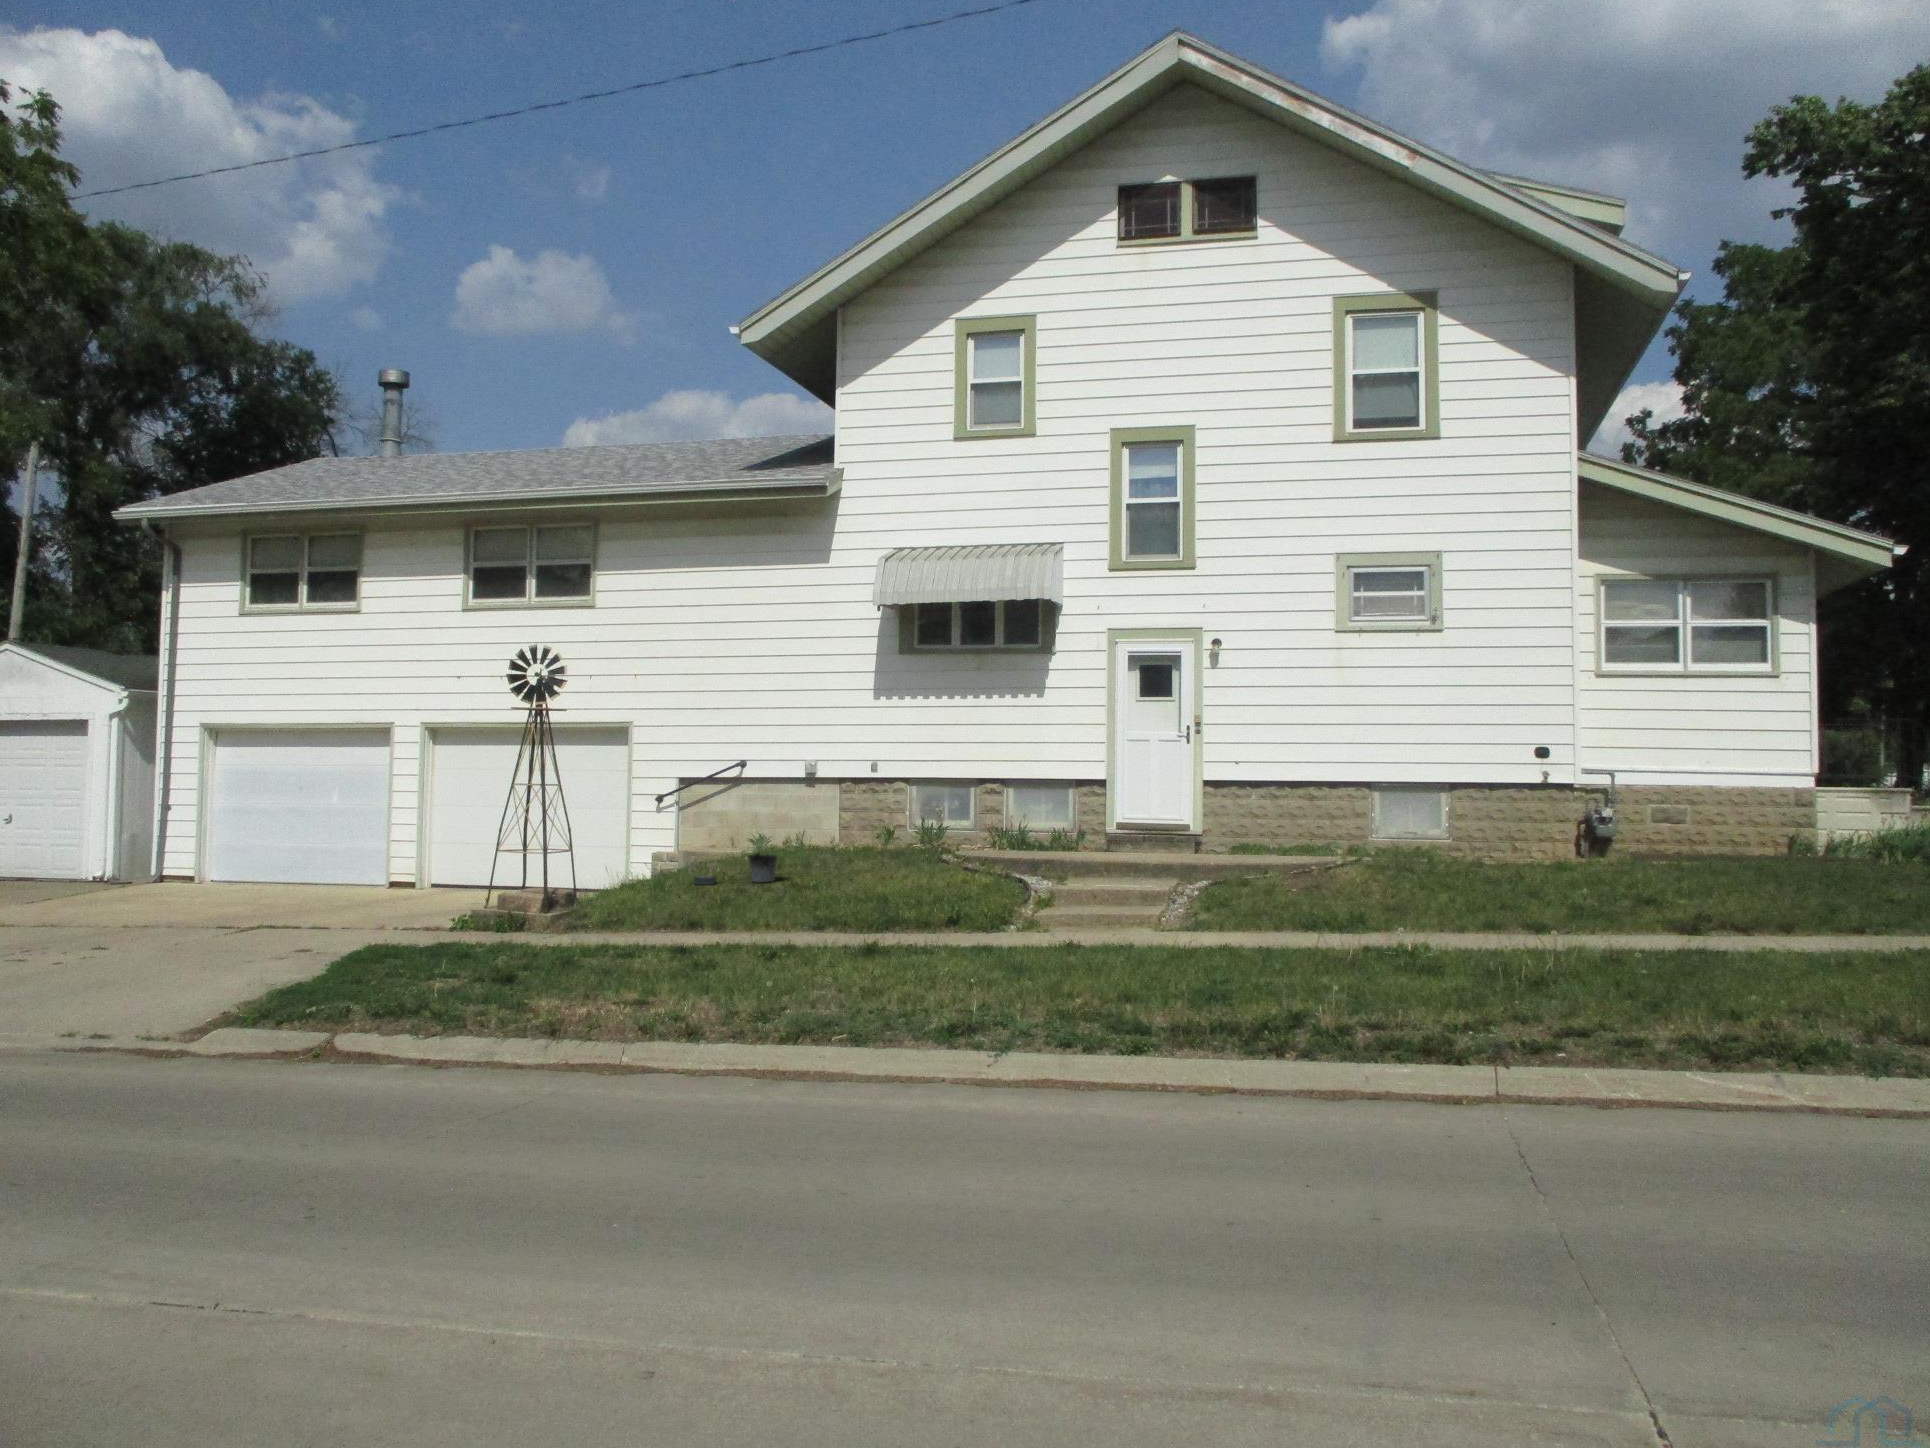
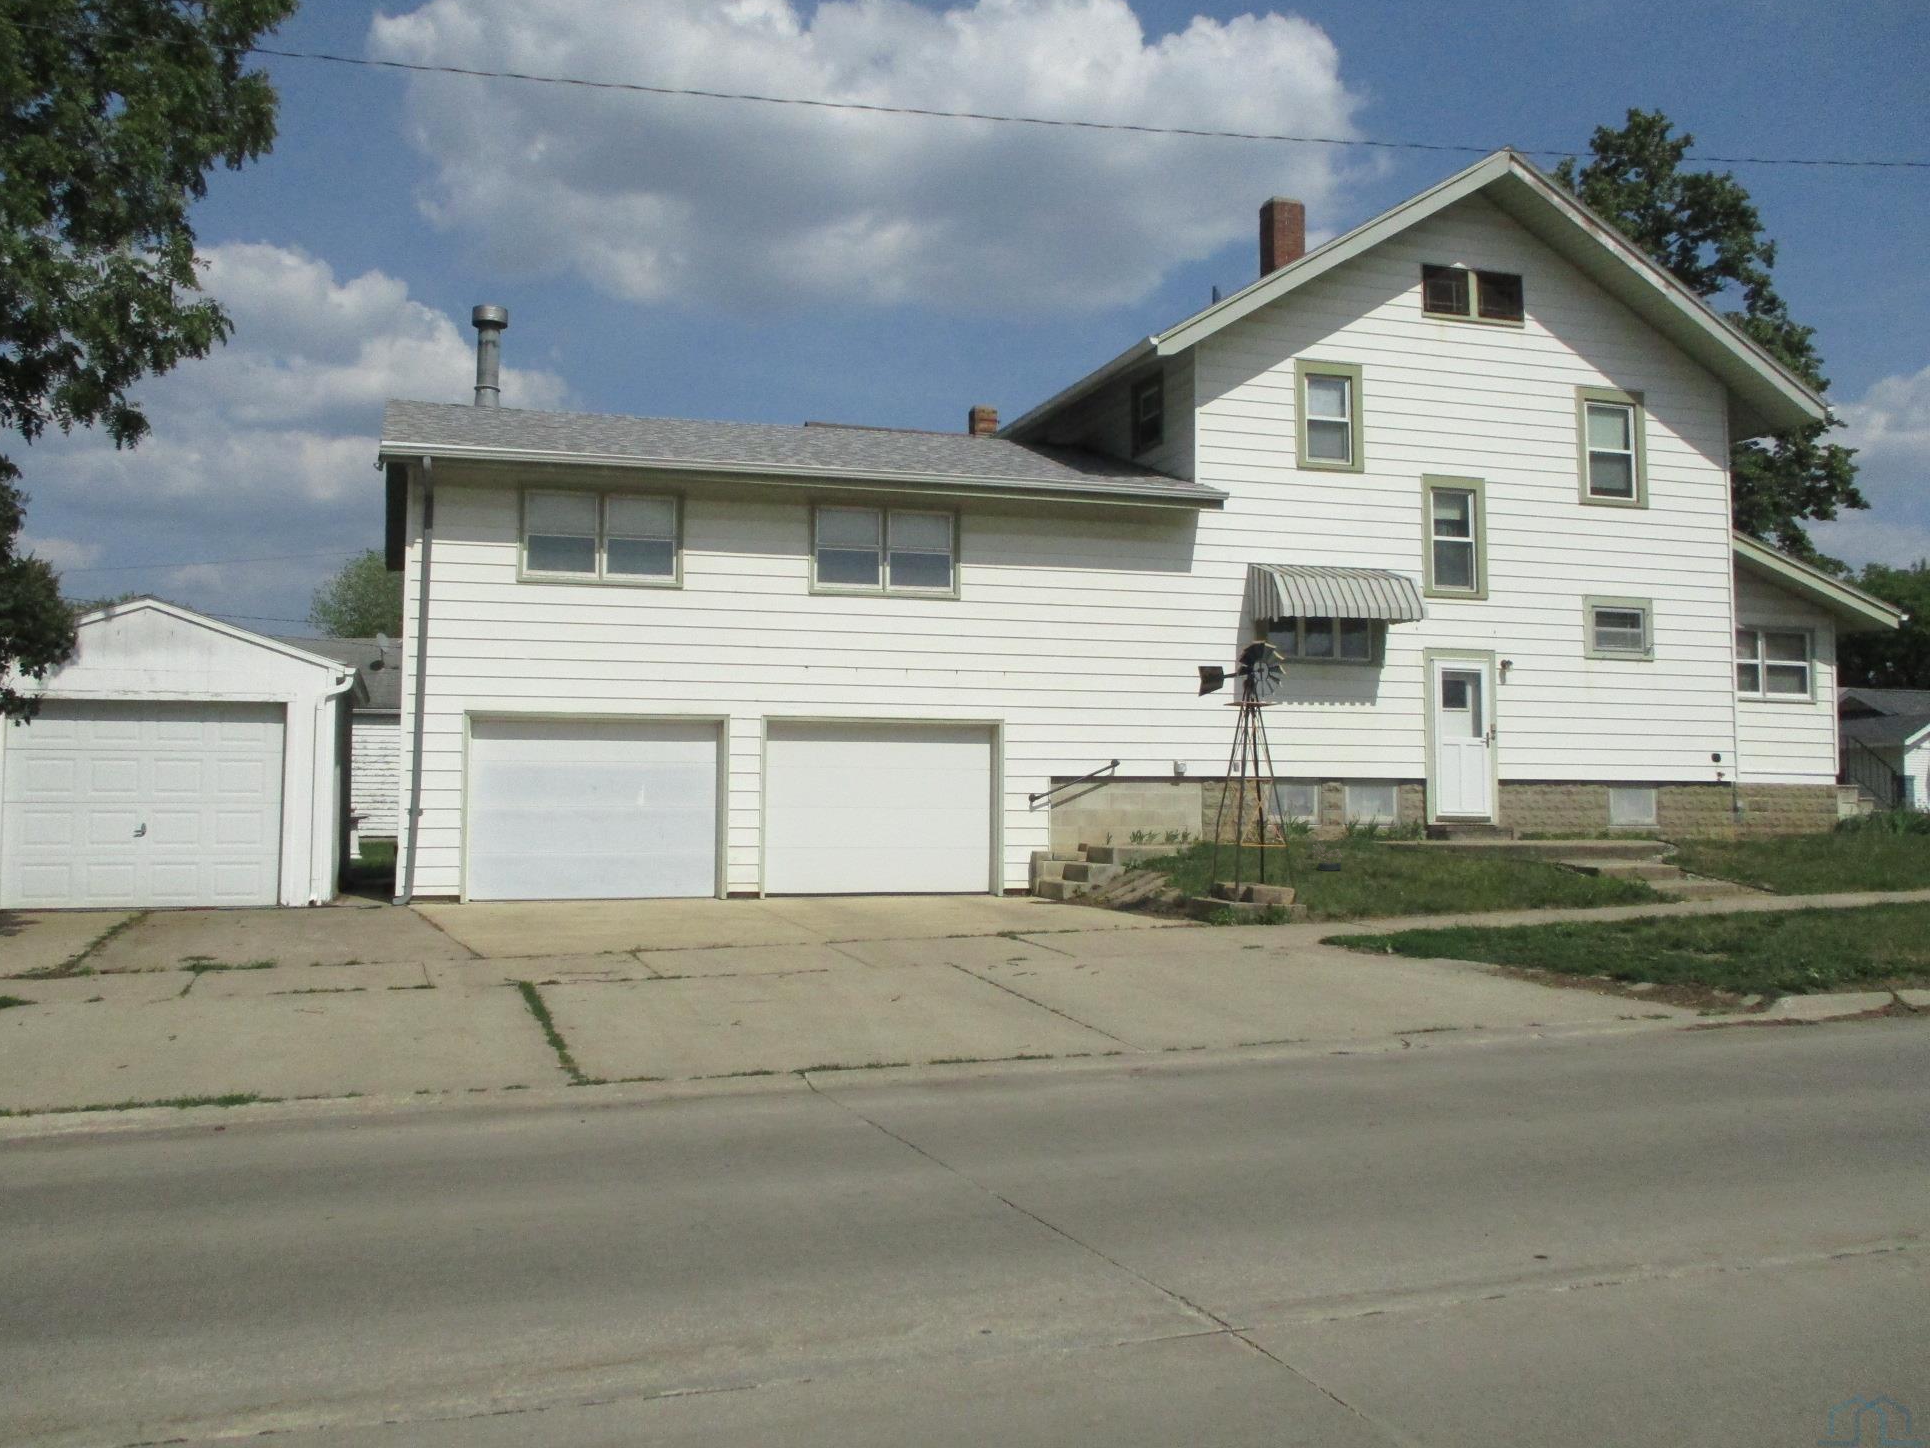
bucket: present [748,853,777,883] -> none [1347,840,1378,867]

